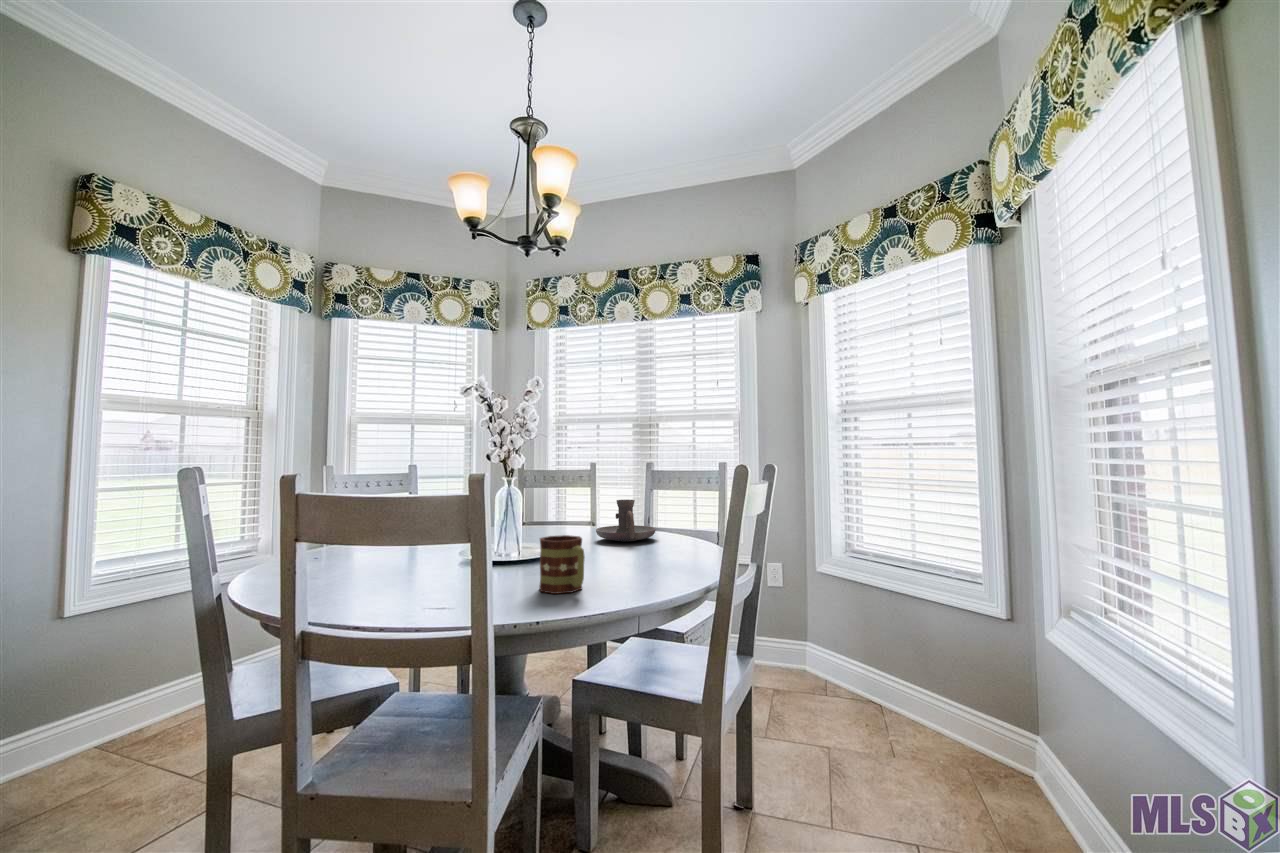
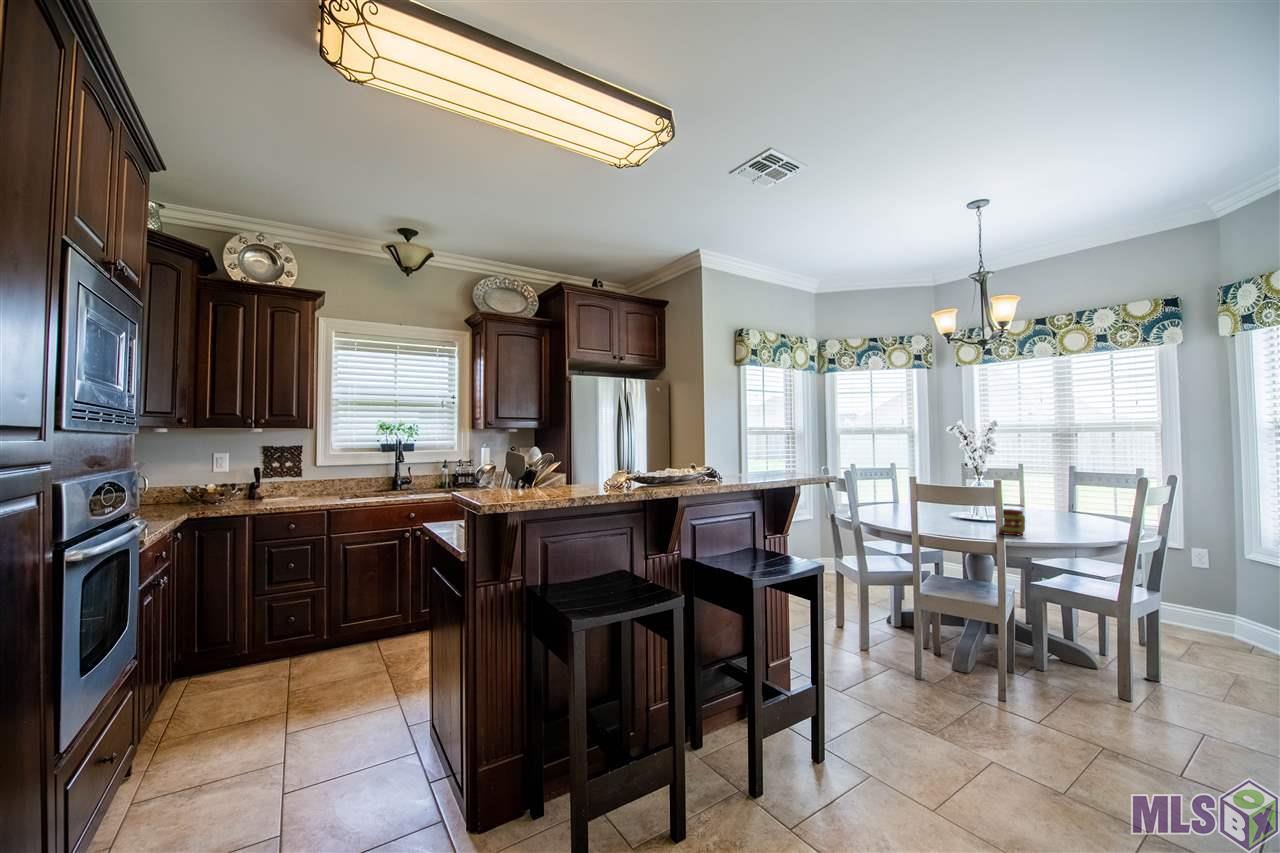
candle holder: present [596,500,656,541] -> none [1025,492,1071,518]

